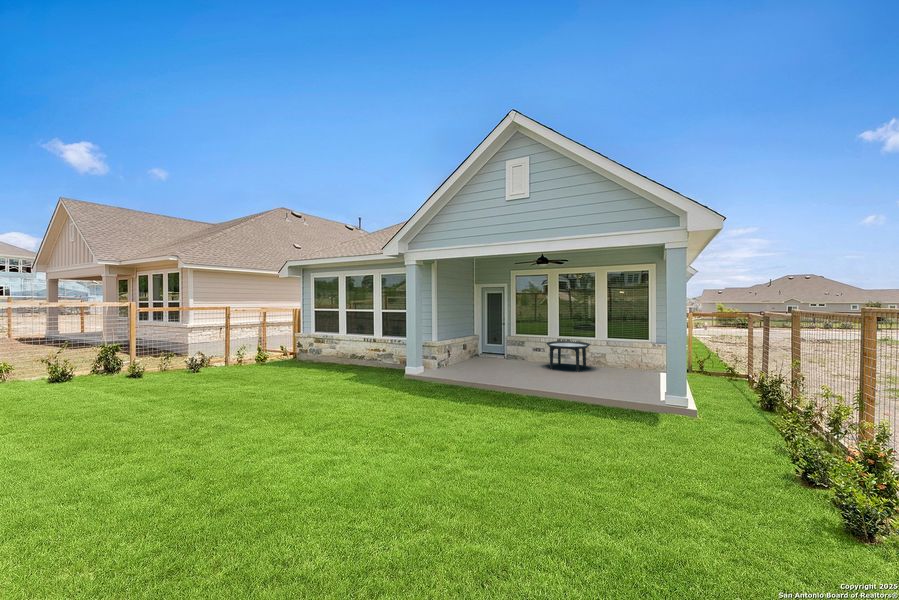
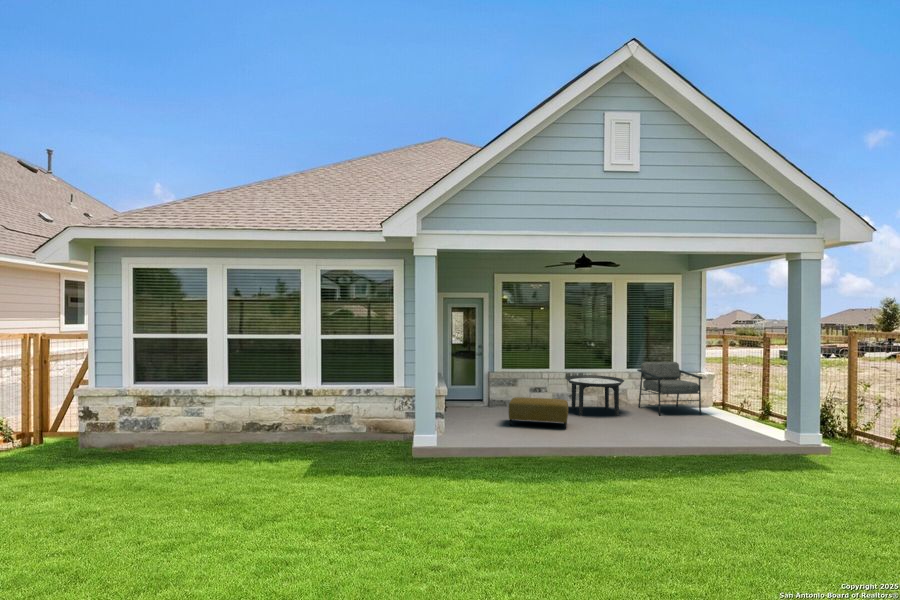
armchair: none [612,333,654,378] -> present [637,362,702,416]
ottoman: none [483,351,526,374] -> present [509,397,568,429]

